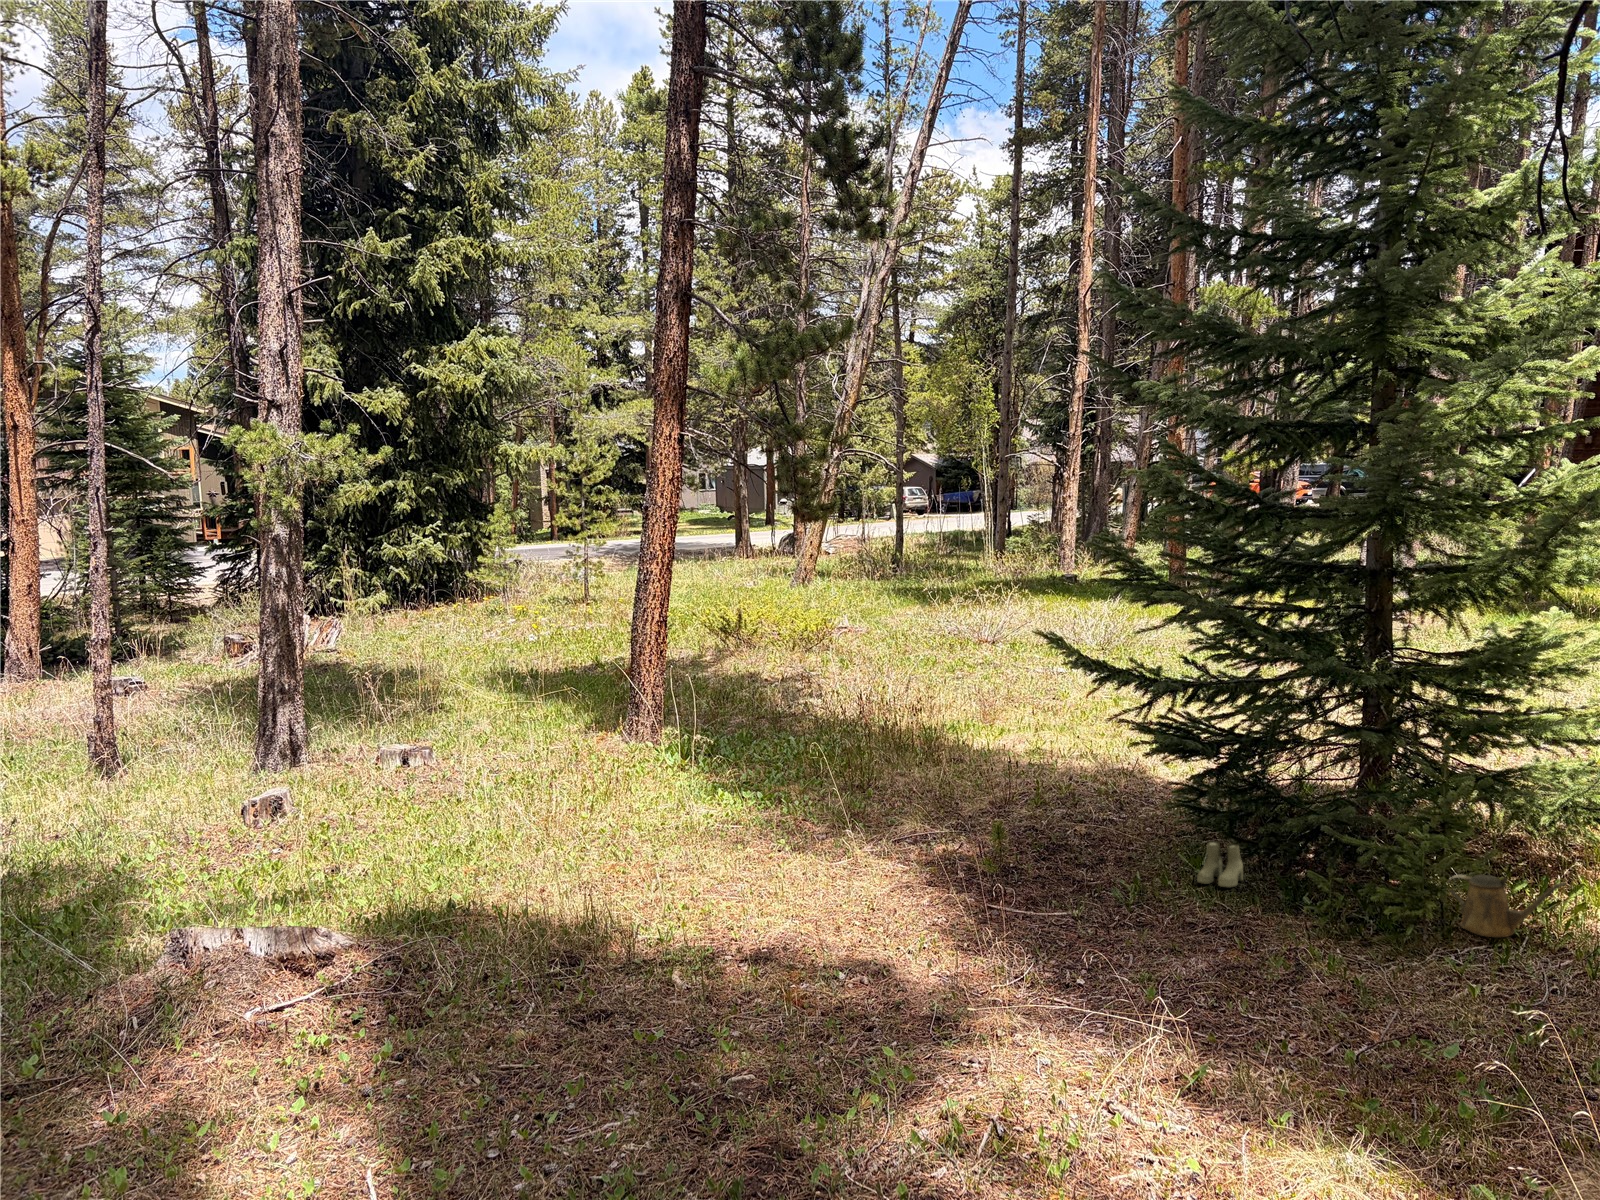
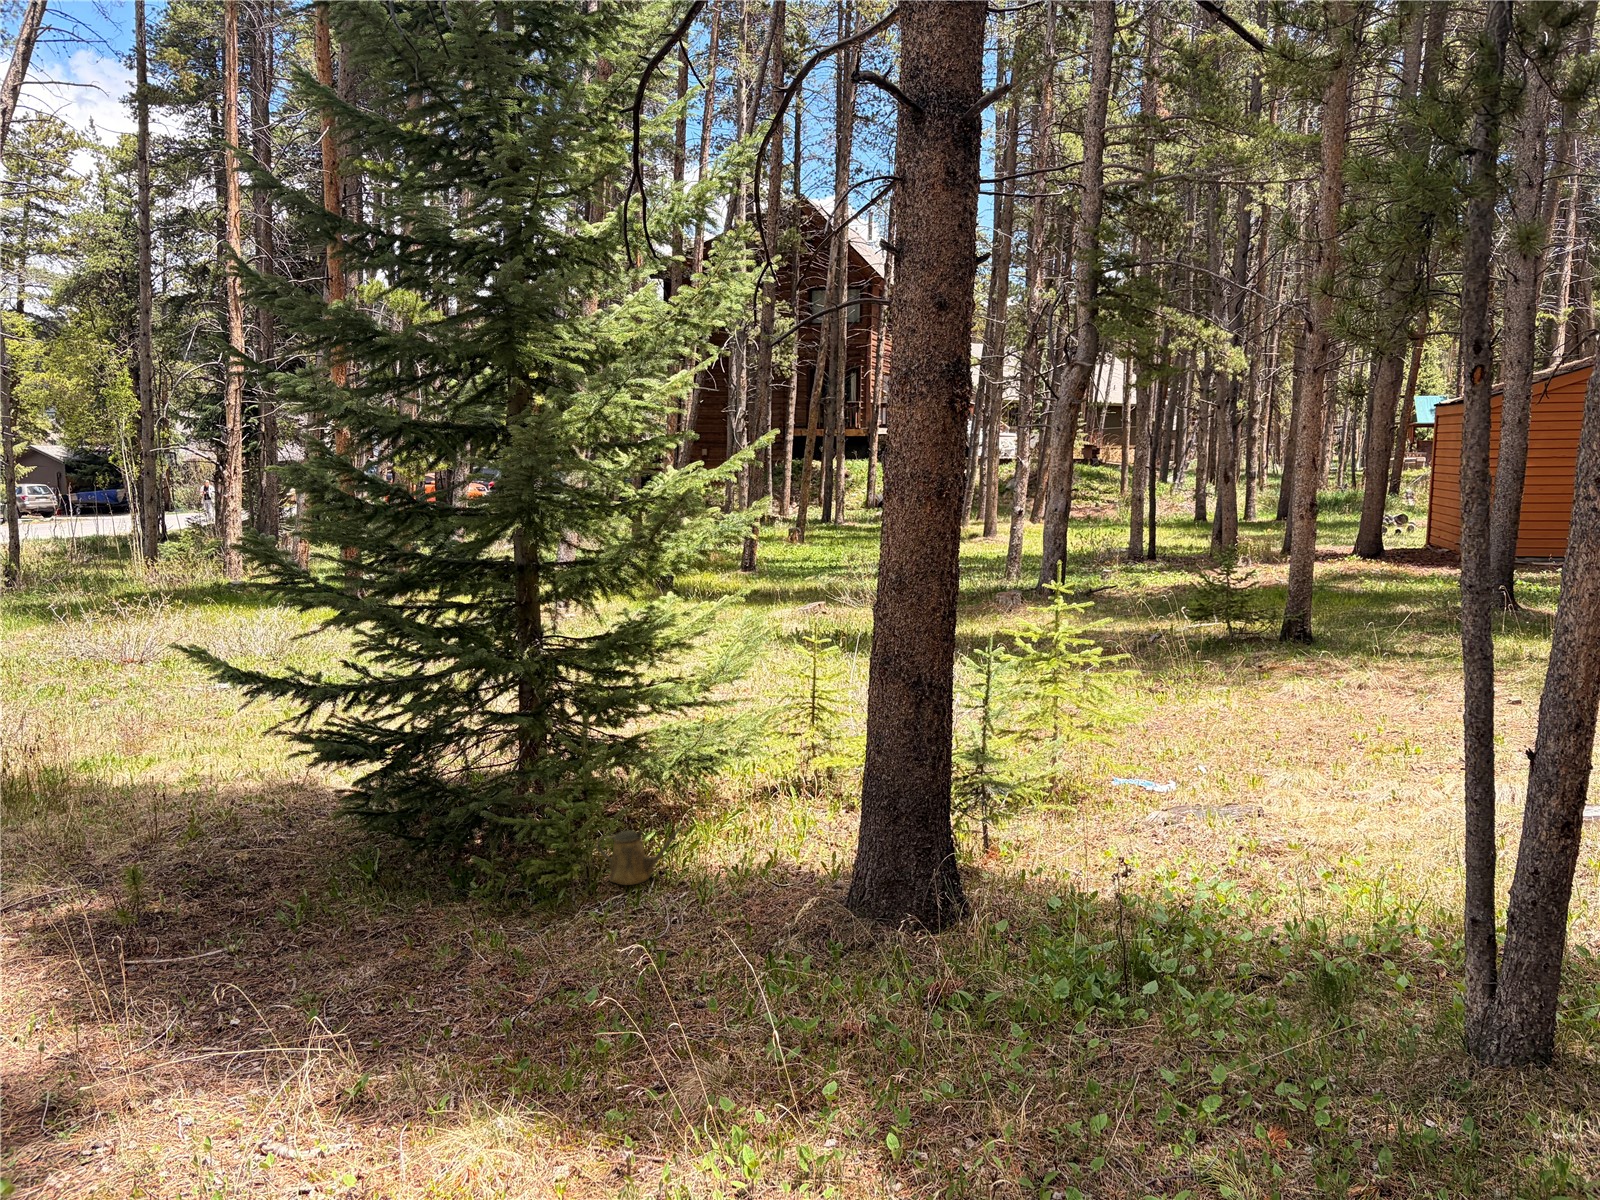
boots: present [1197,841,1243,887] -> none [371,844,418,892]

